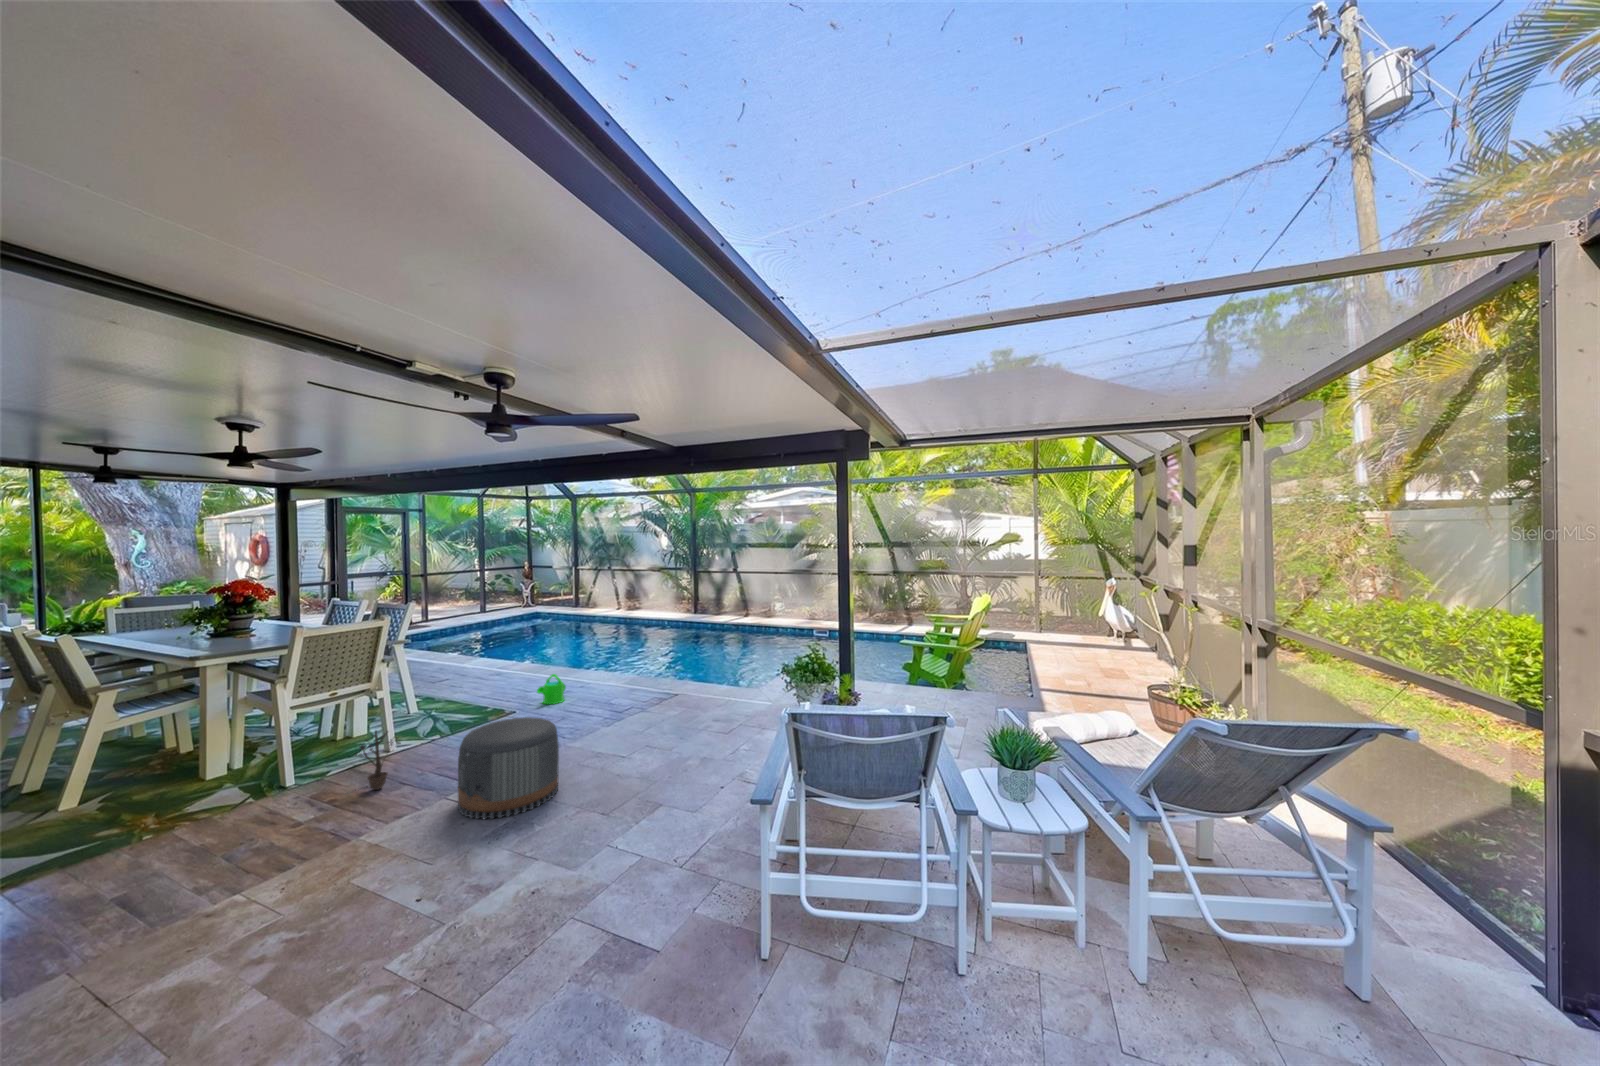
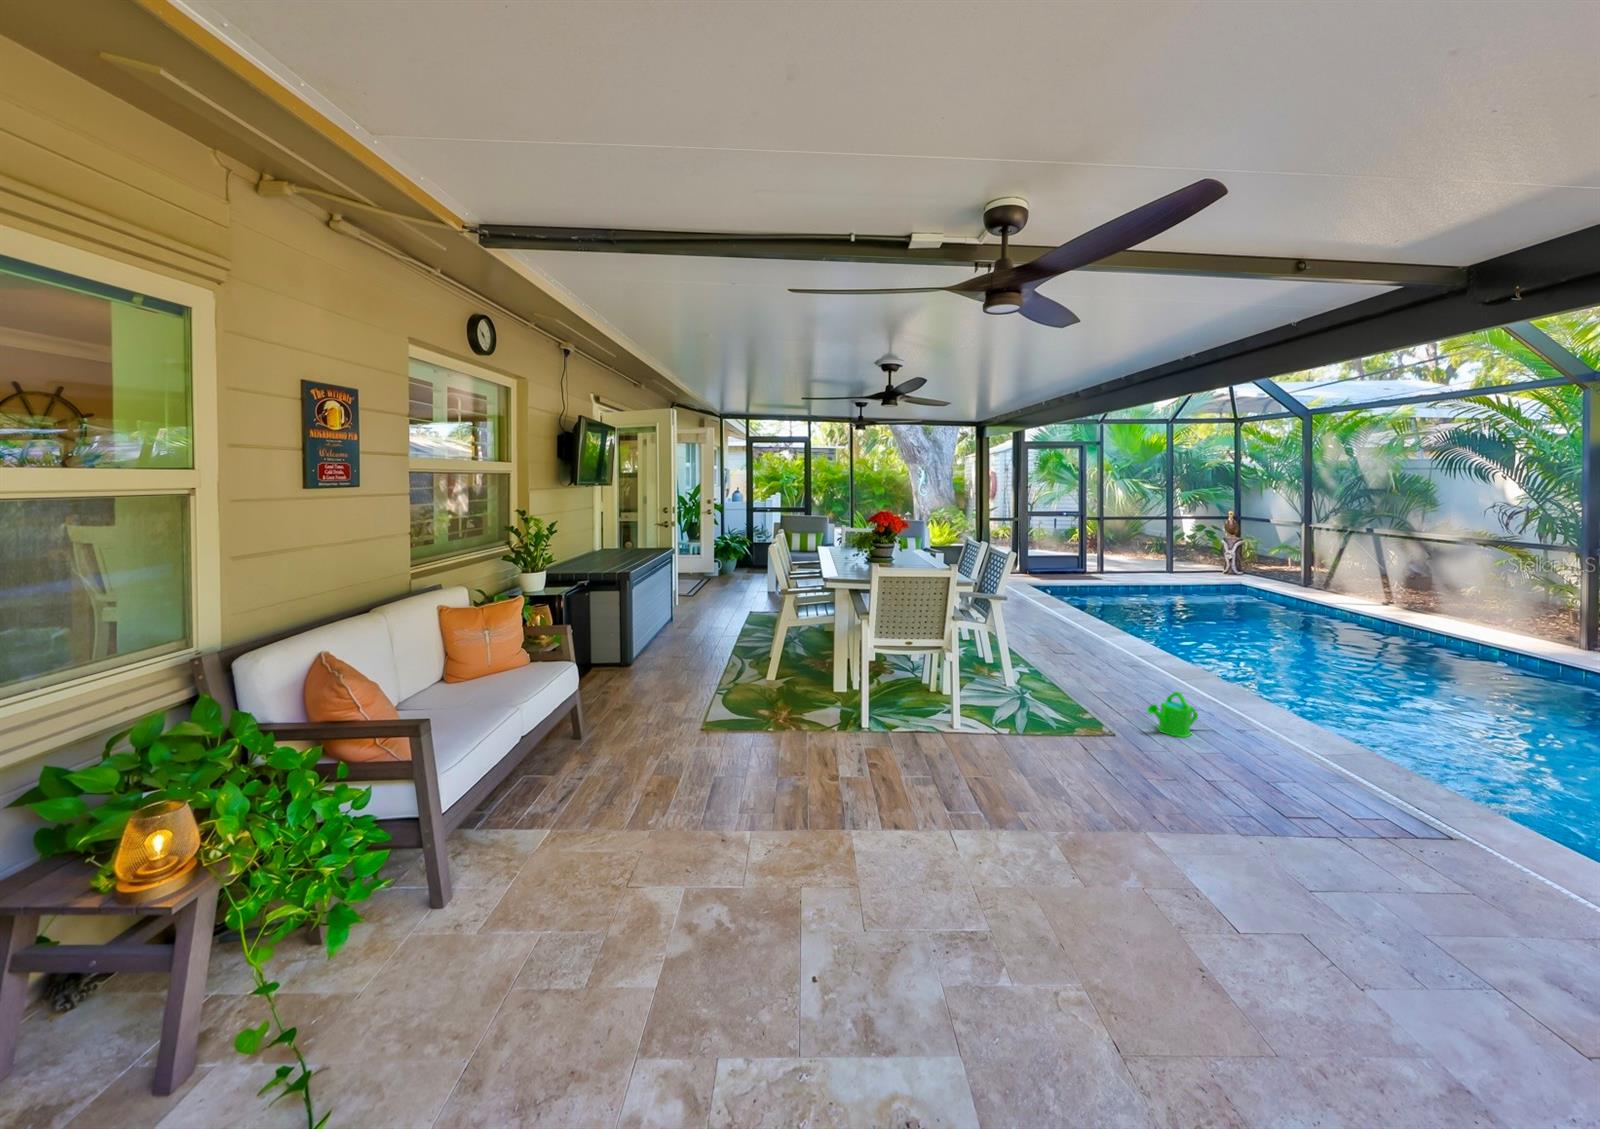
pouf: present [458,717,559,819] -> none [962,743,1096,888]
decorative plant: present [355,731,401,791] -> none [894,701,946,765]

